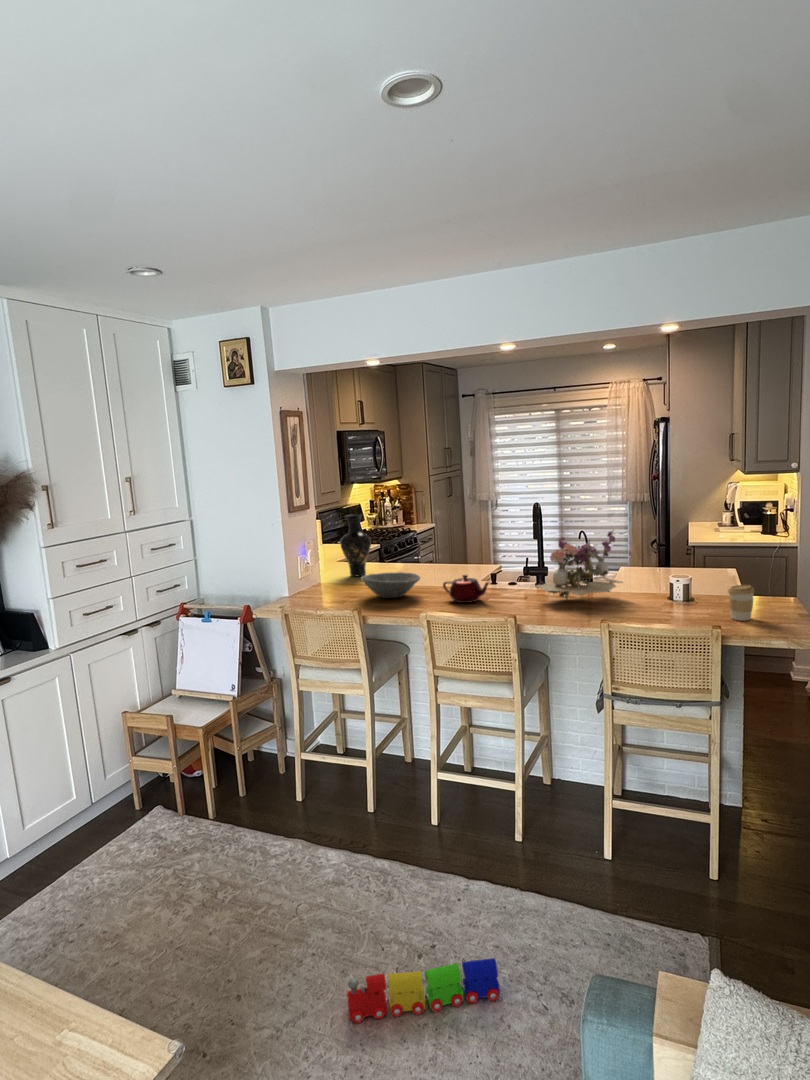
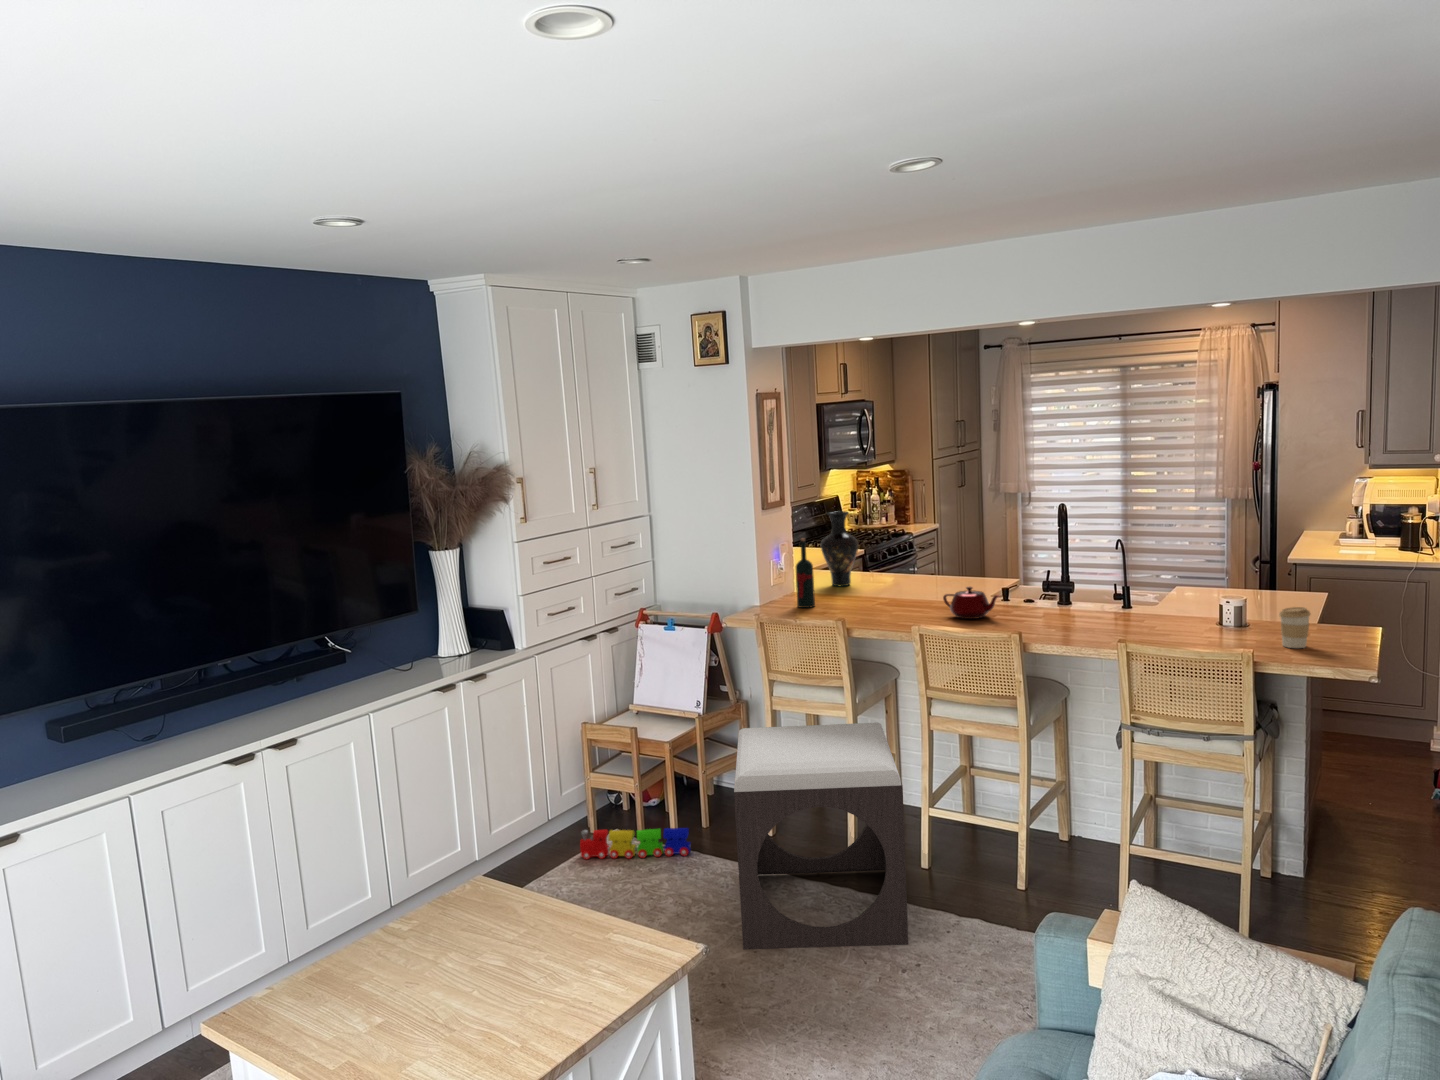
flower arrangement: present [535,530,624,599] -> none [1052,538,1163,621]
wine bottle: none [317,537,335,597] -> present [796,538,815,608]
bowl: present [361,572,420,598] -> none [846,582,917,611]
footstool: none [249,701,424,943] -> present [734,723,908,949]
toy train: present [347,958,500,1023] -> present [580,828,691,859]

